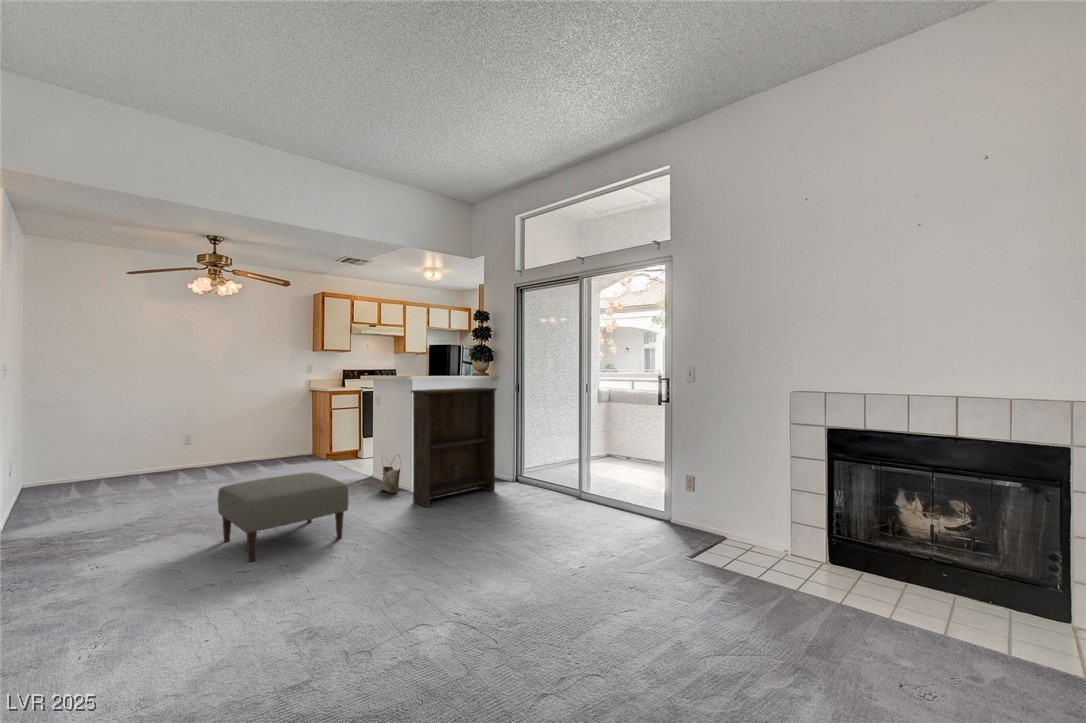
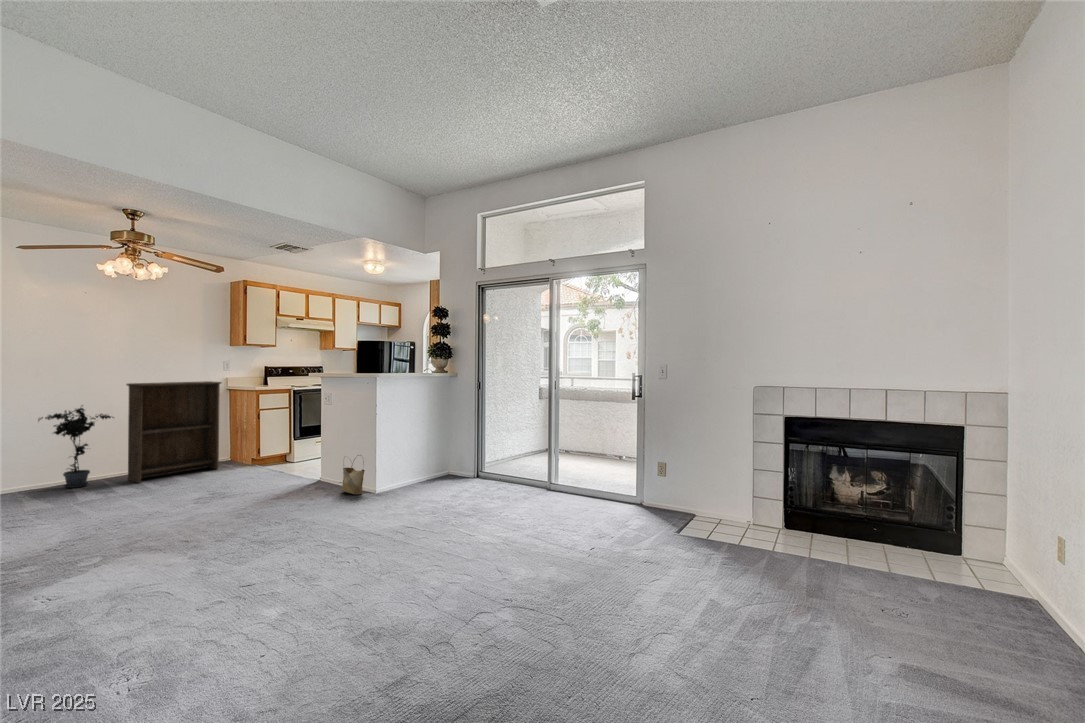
bookshelf: present [411,387,497,507] -> present [127,381,221,483]
potted plant: none [155,404,213,474] -> present [38,405,114,488]
ottoman: present [218,473,349,562] -> none [189,477,342,575]

